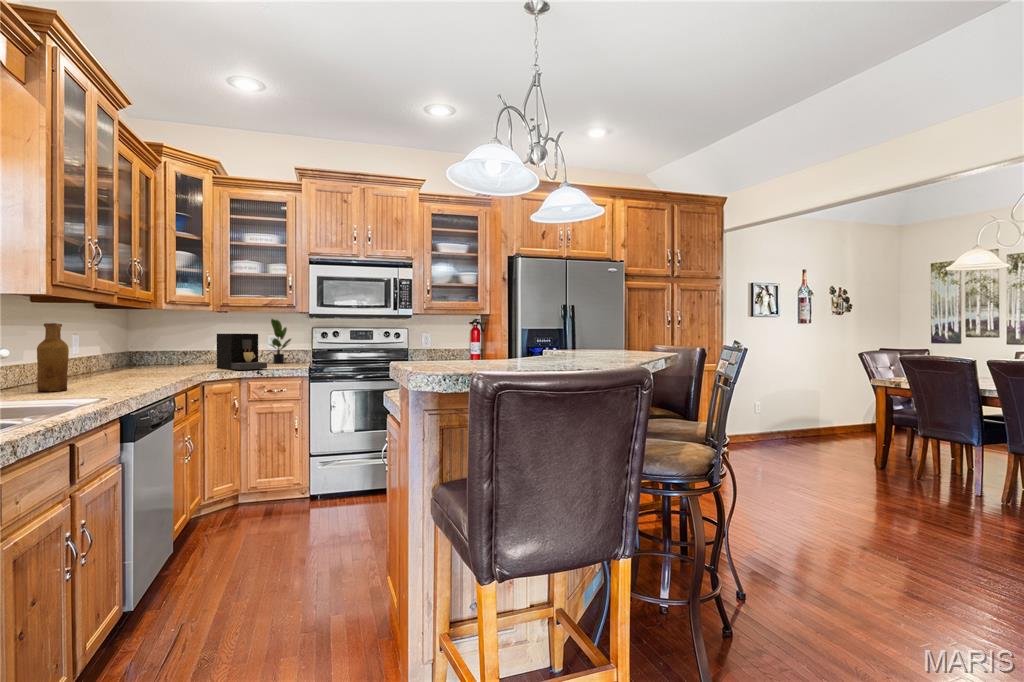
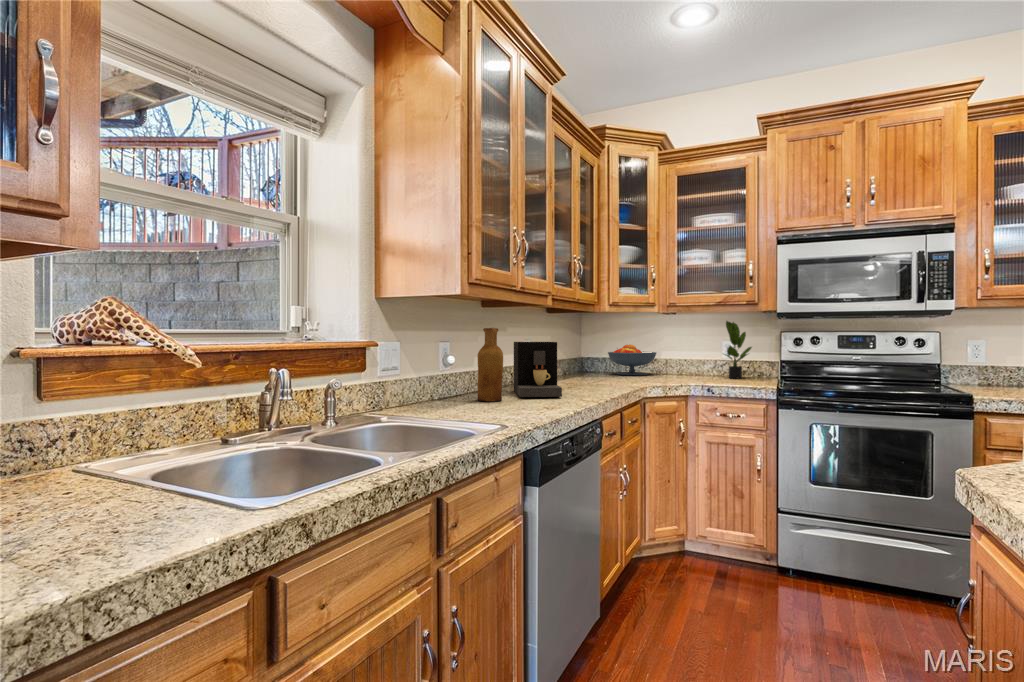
coffee maker: present [217,334,267,370] -> present [514,342,562,397]
fruit bowl: none [160,337,210,365] -> present [608,344,656,375]

